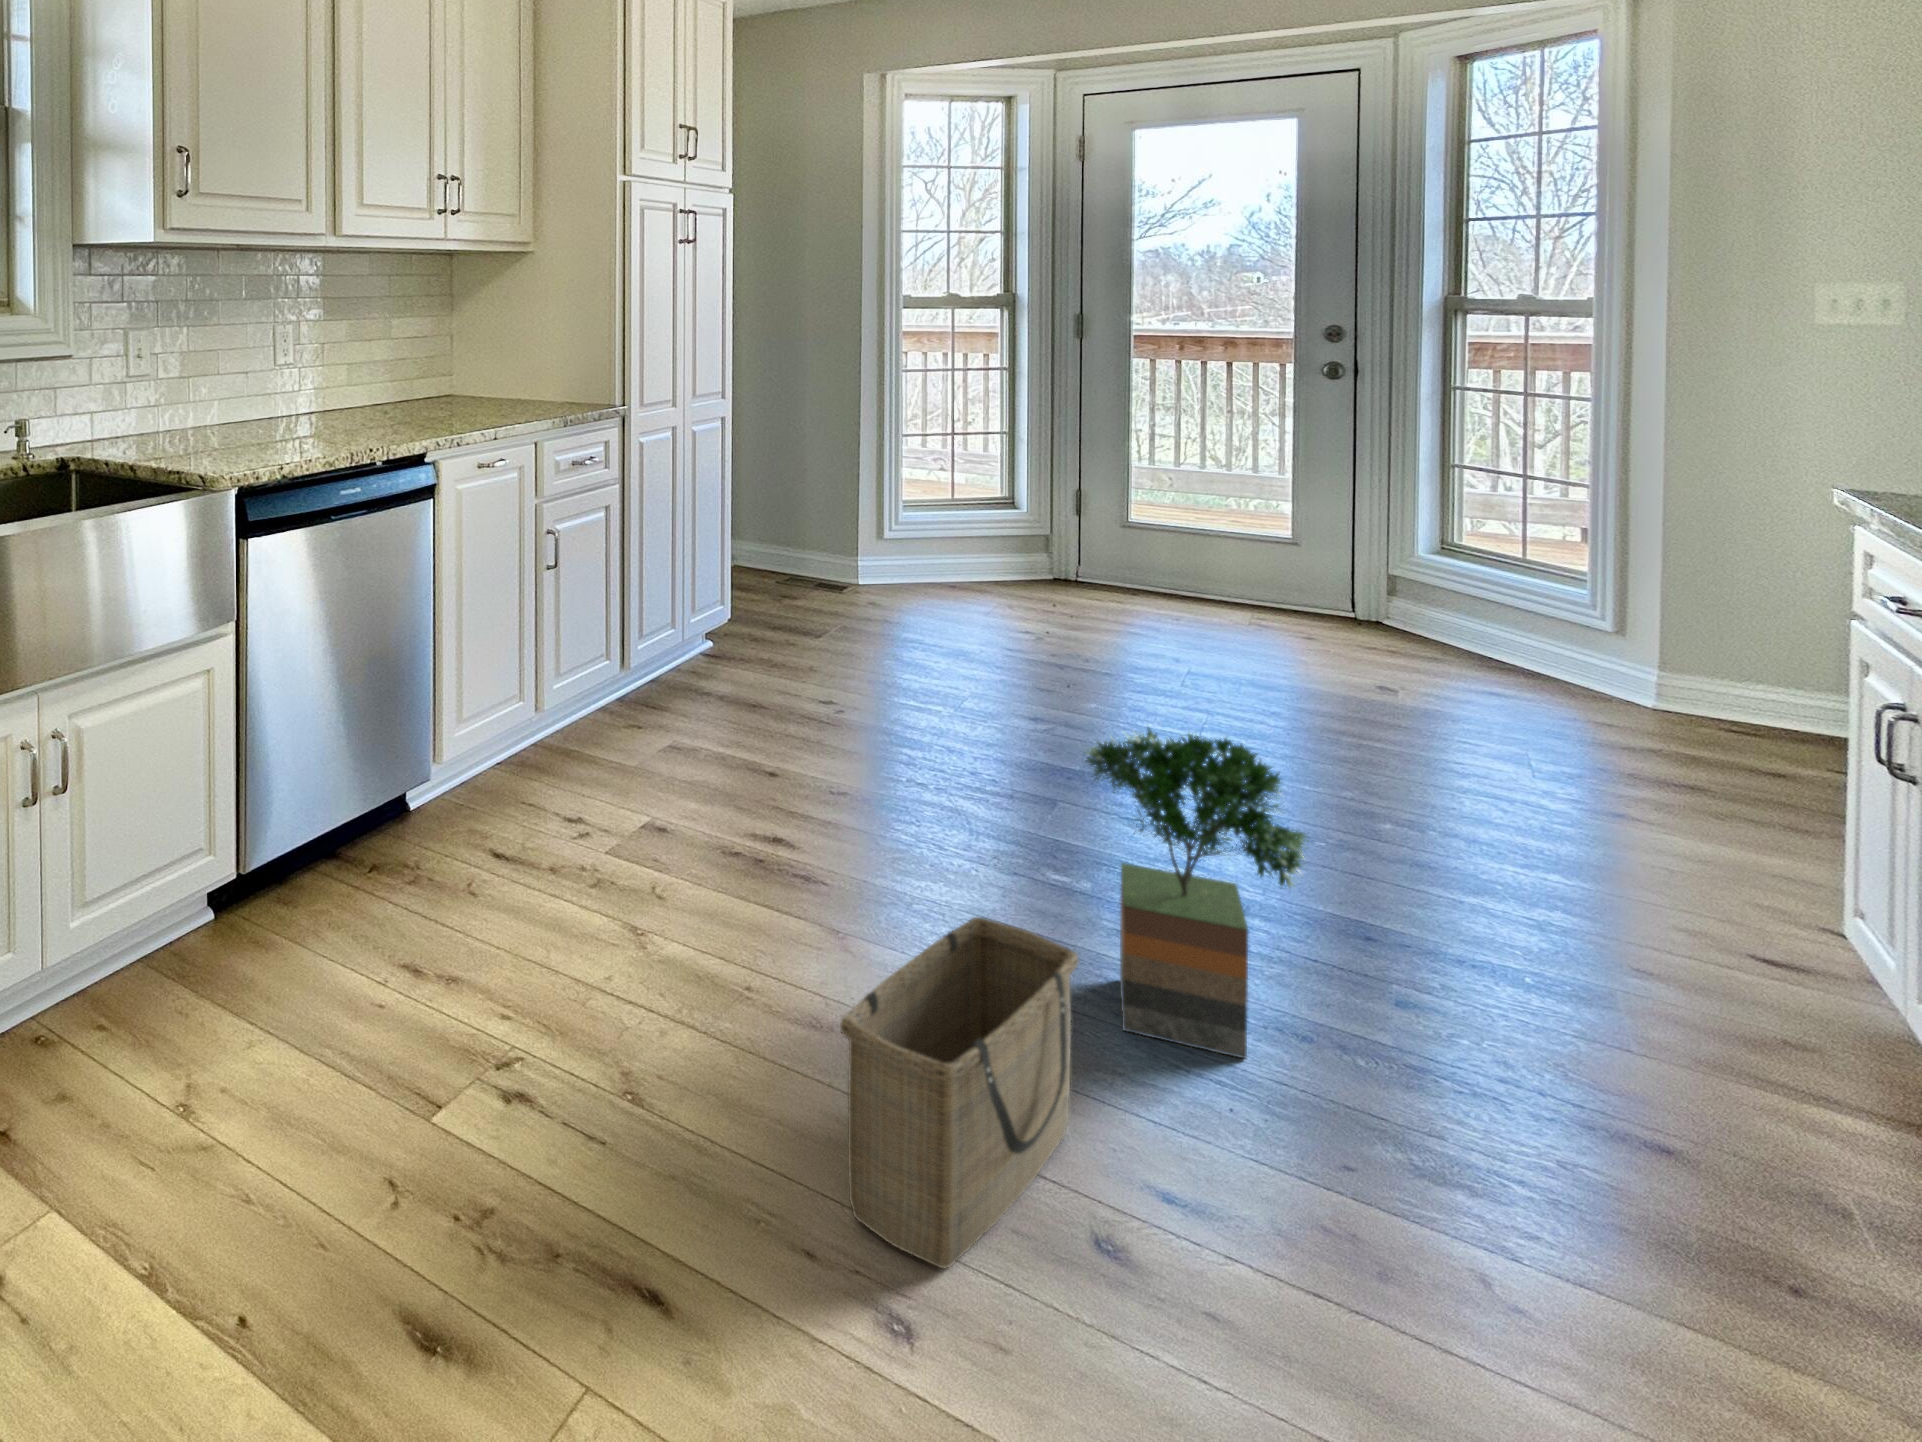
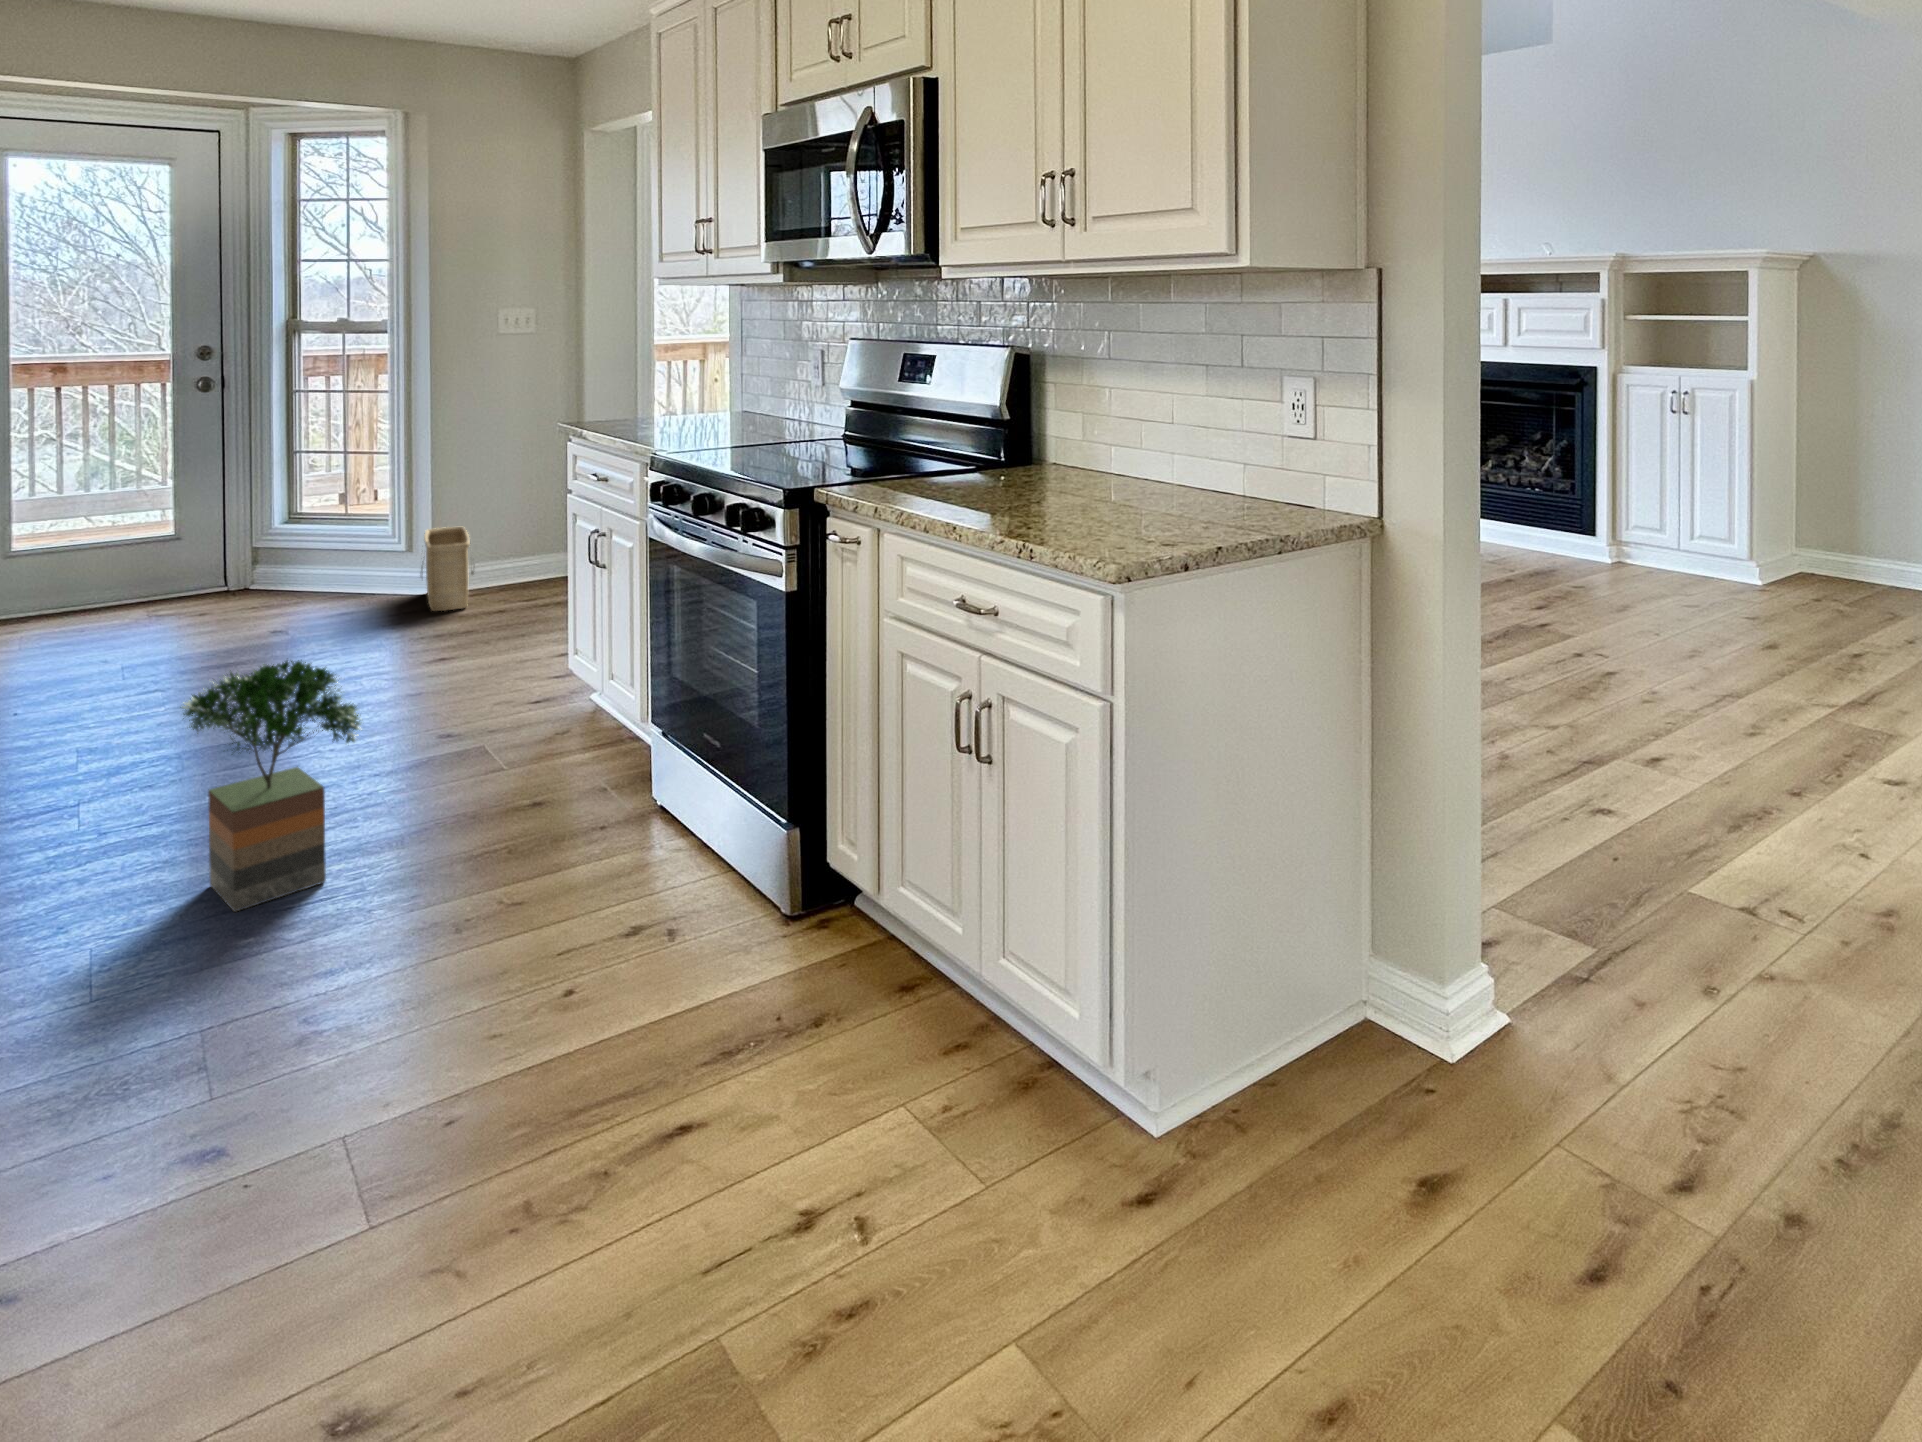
basket: present [840,917,1078,1268] -> present [424,527,474,611]

